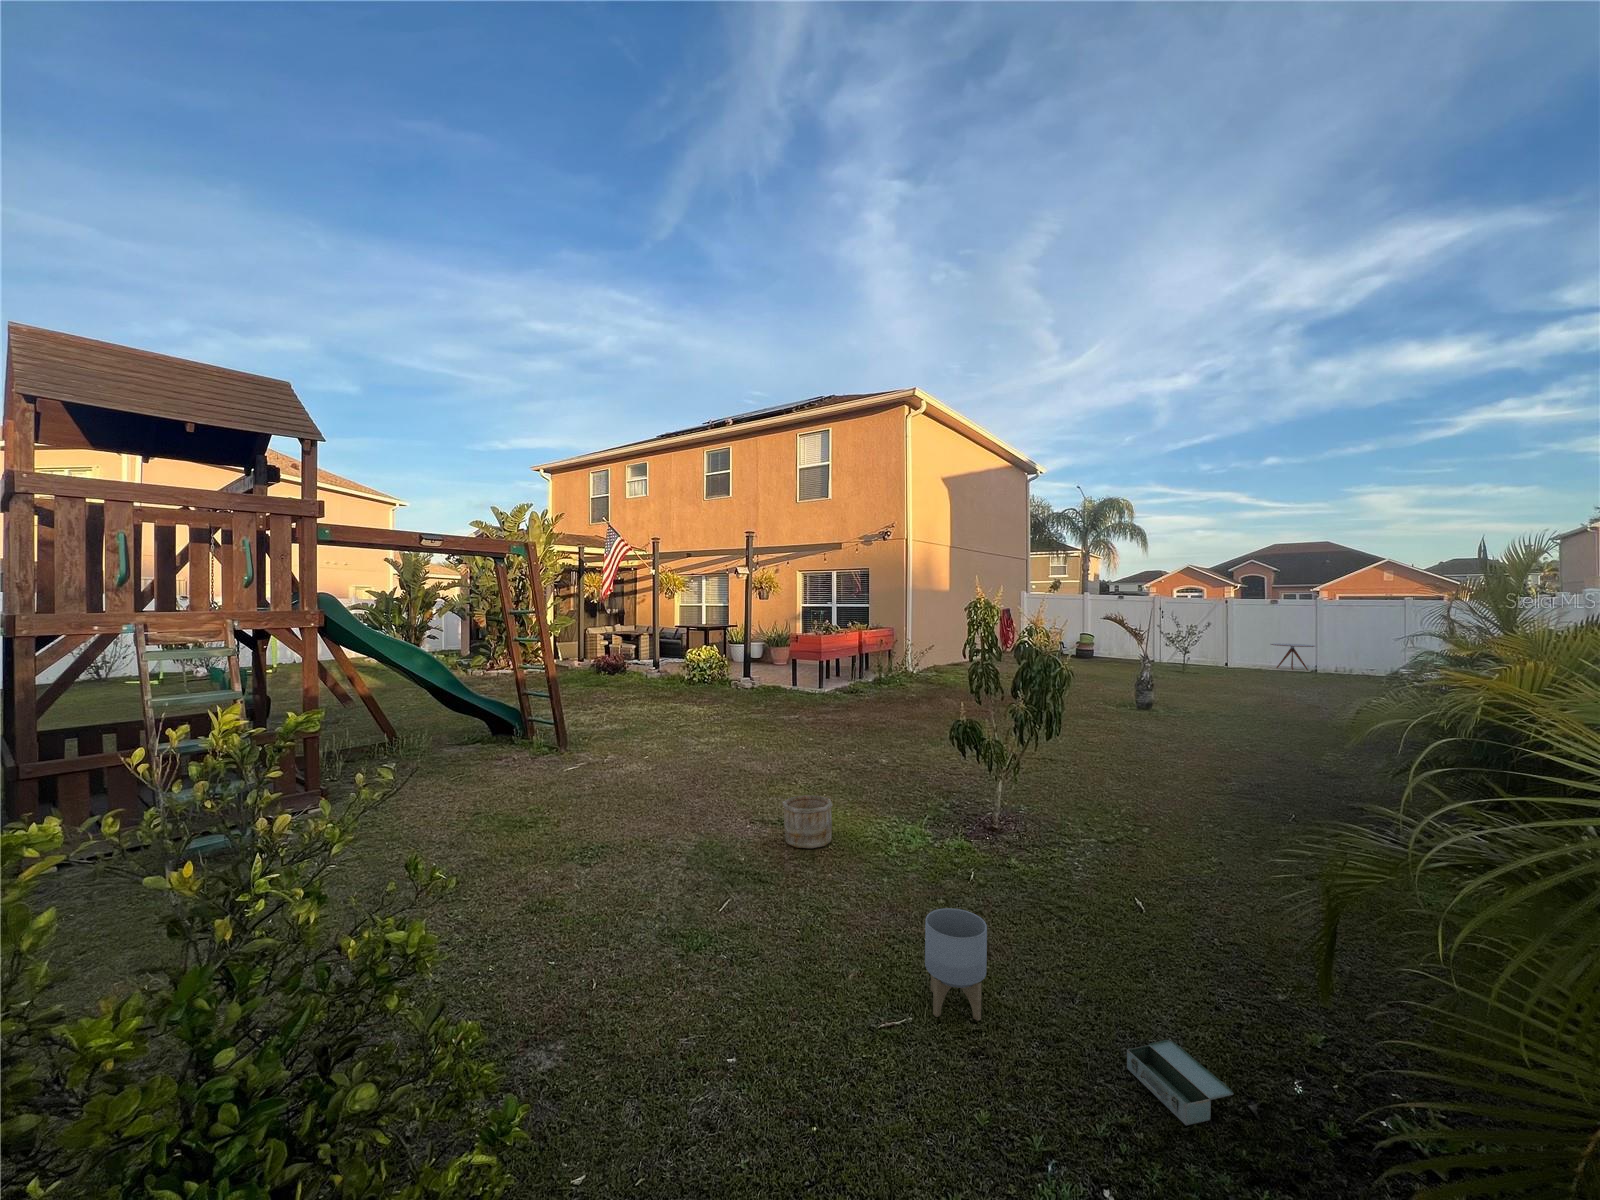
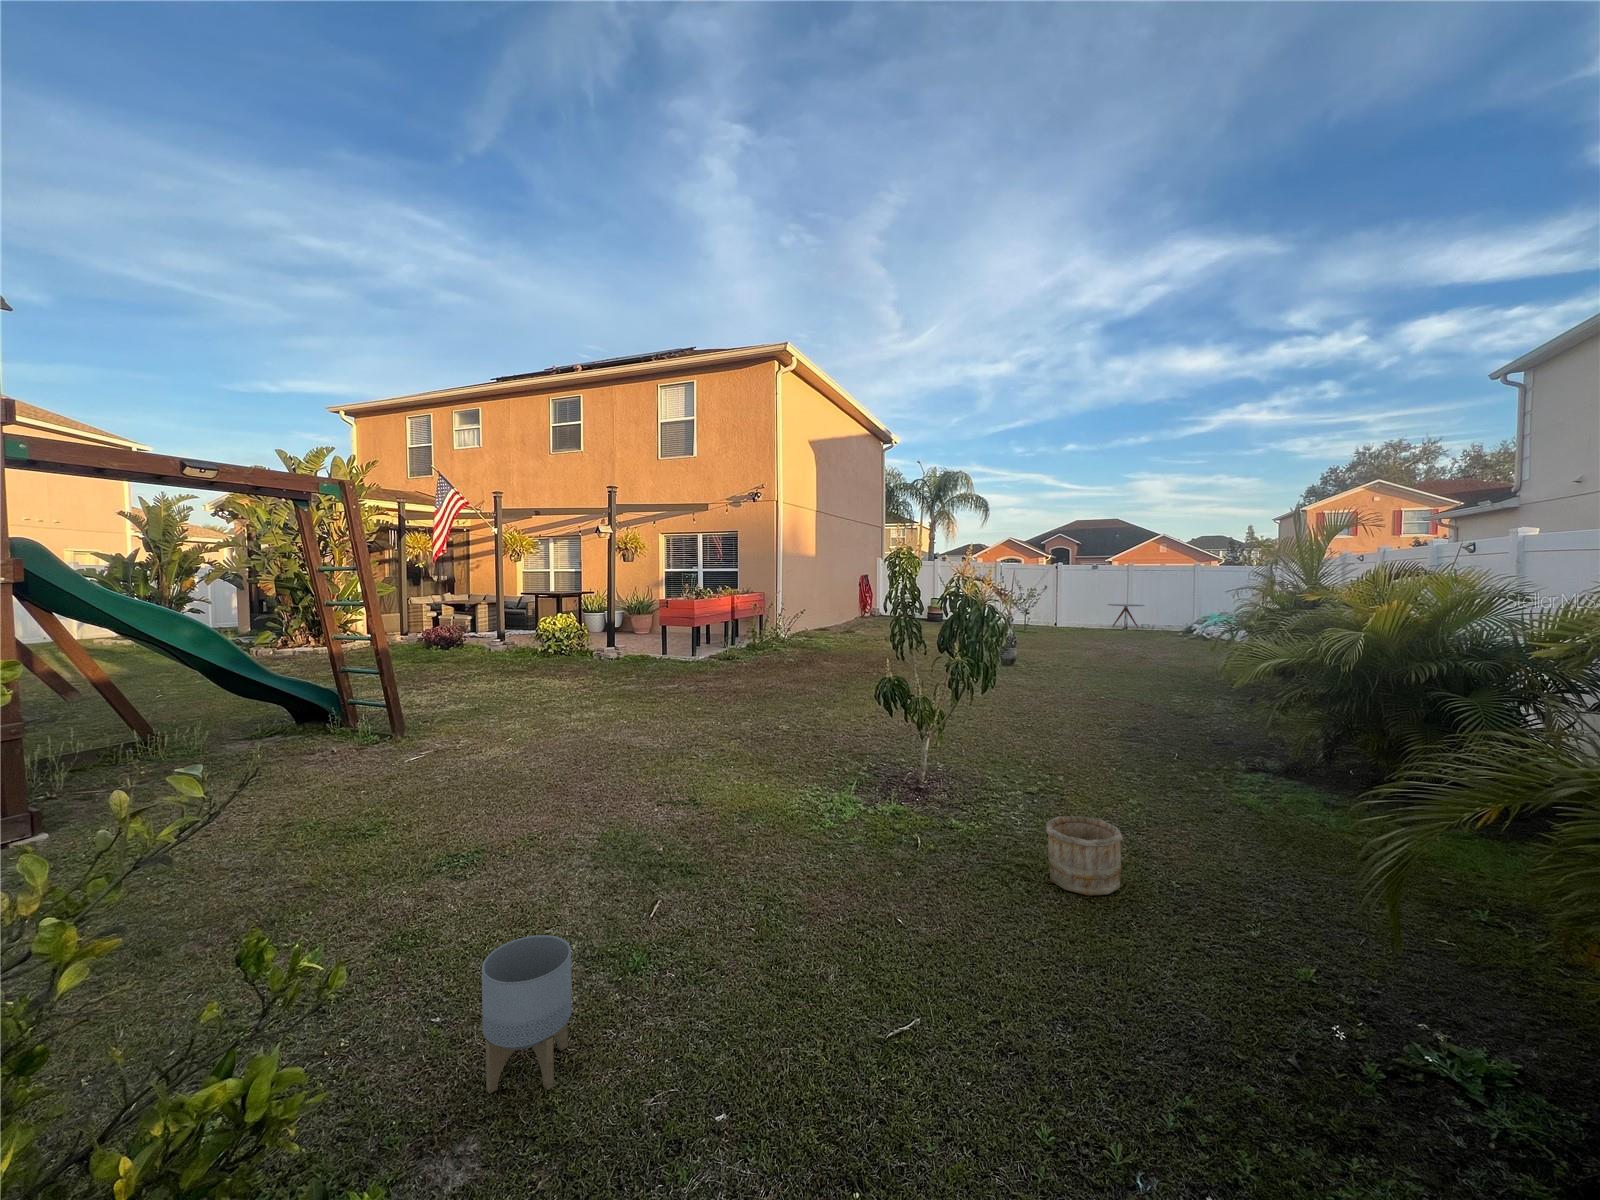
wooden bucket: present [782,795,833,848] -> present [1046,816,1123,896]
planter: present [925,908,987,1021] -> present [482,935,572,1094]
toolbox: present [1127,1040,1233,1125] -> none [1165,1004,1288,1101]

